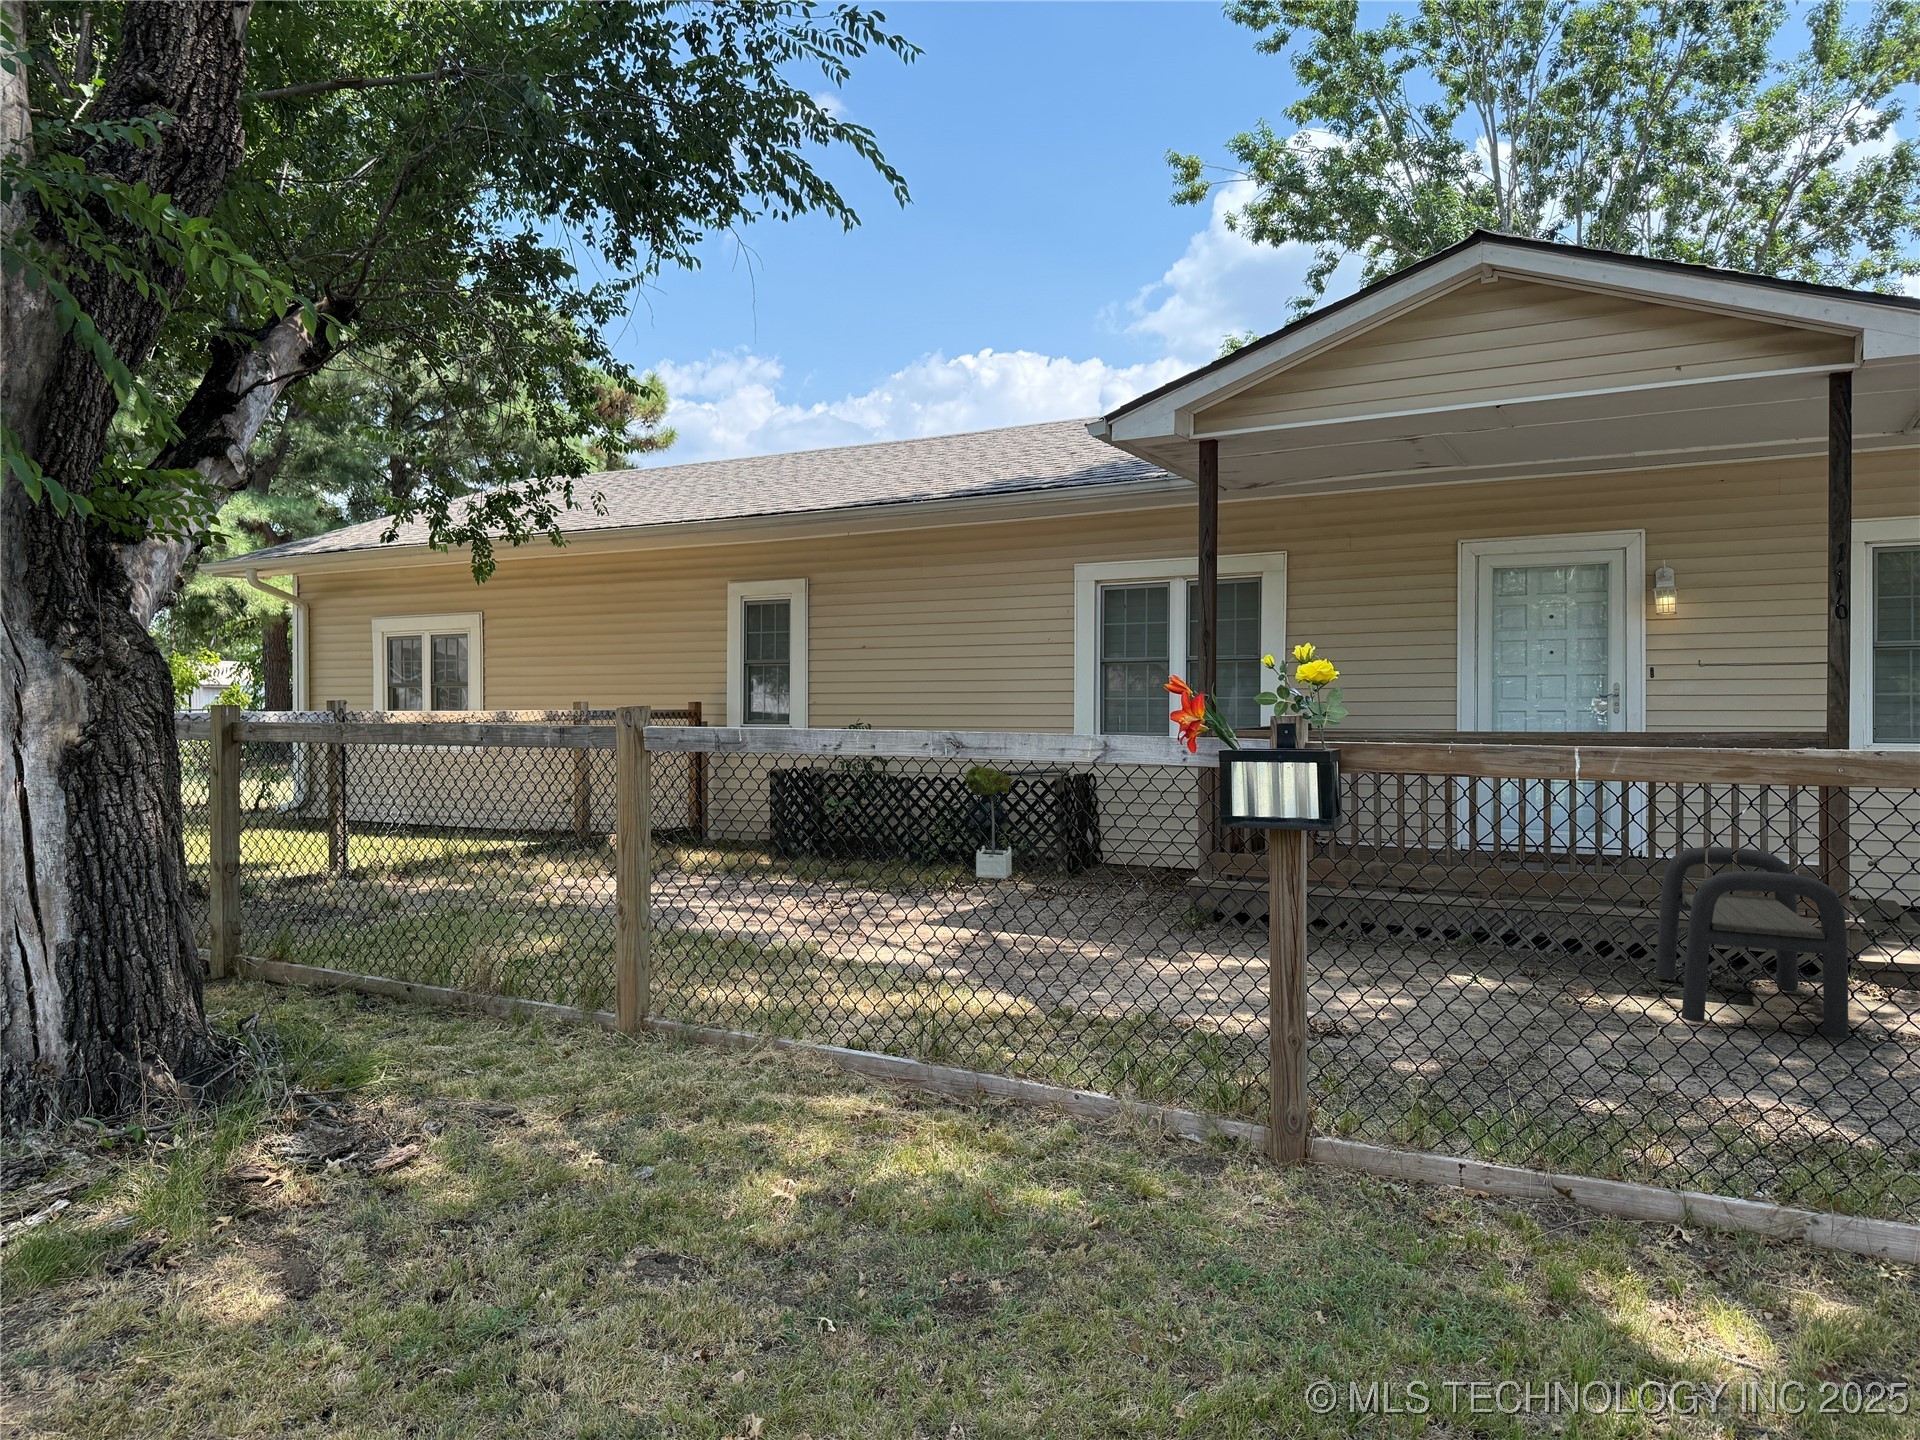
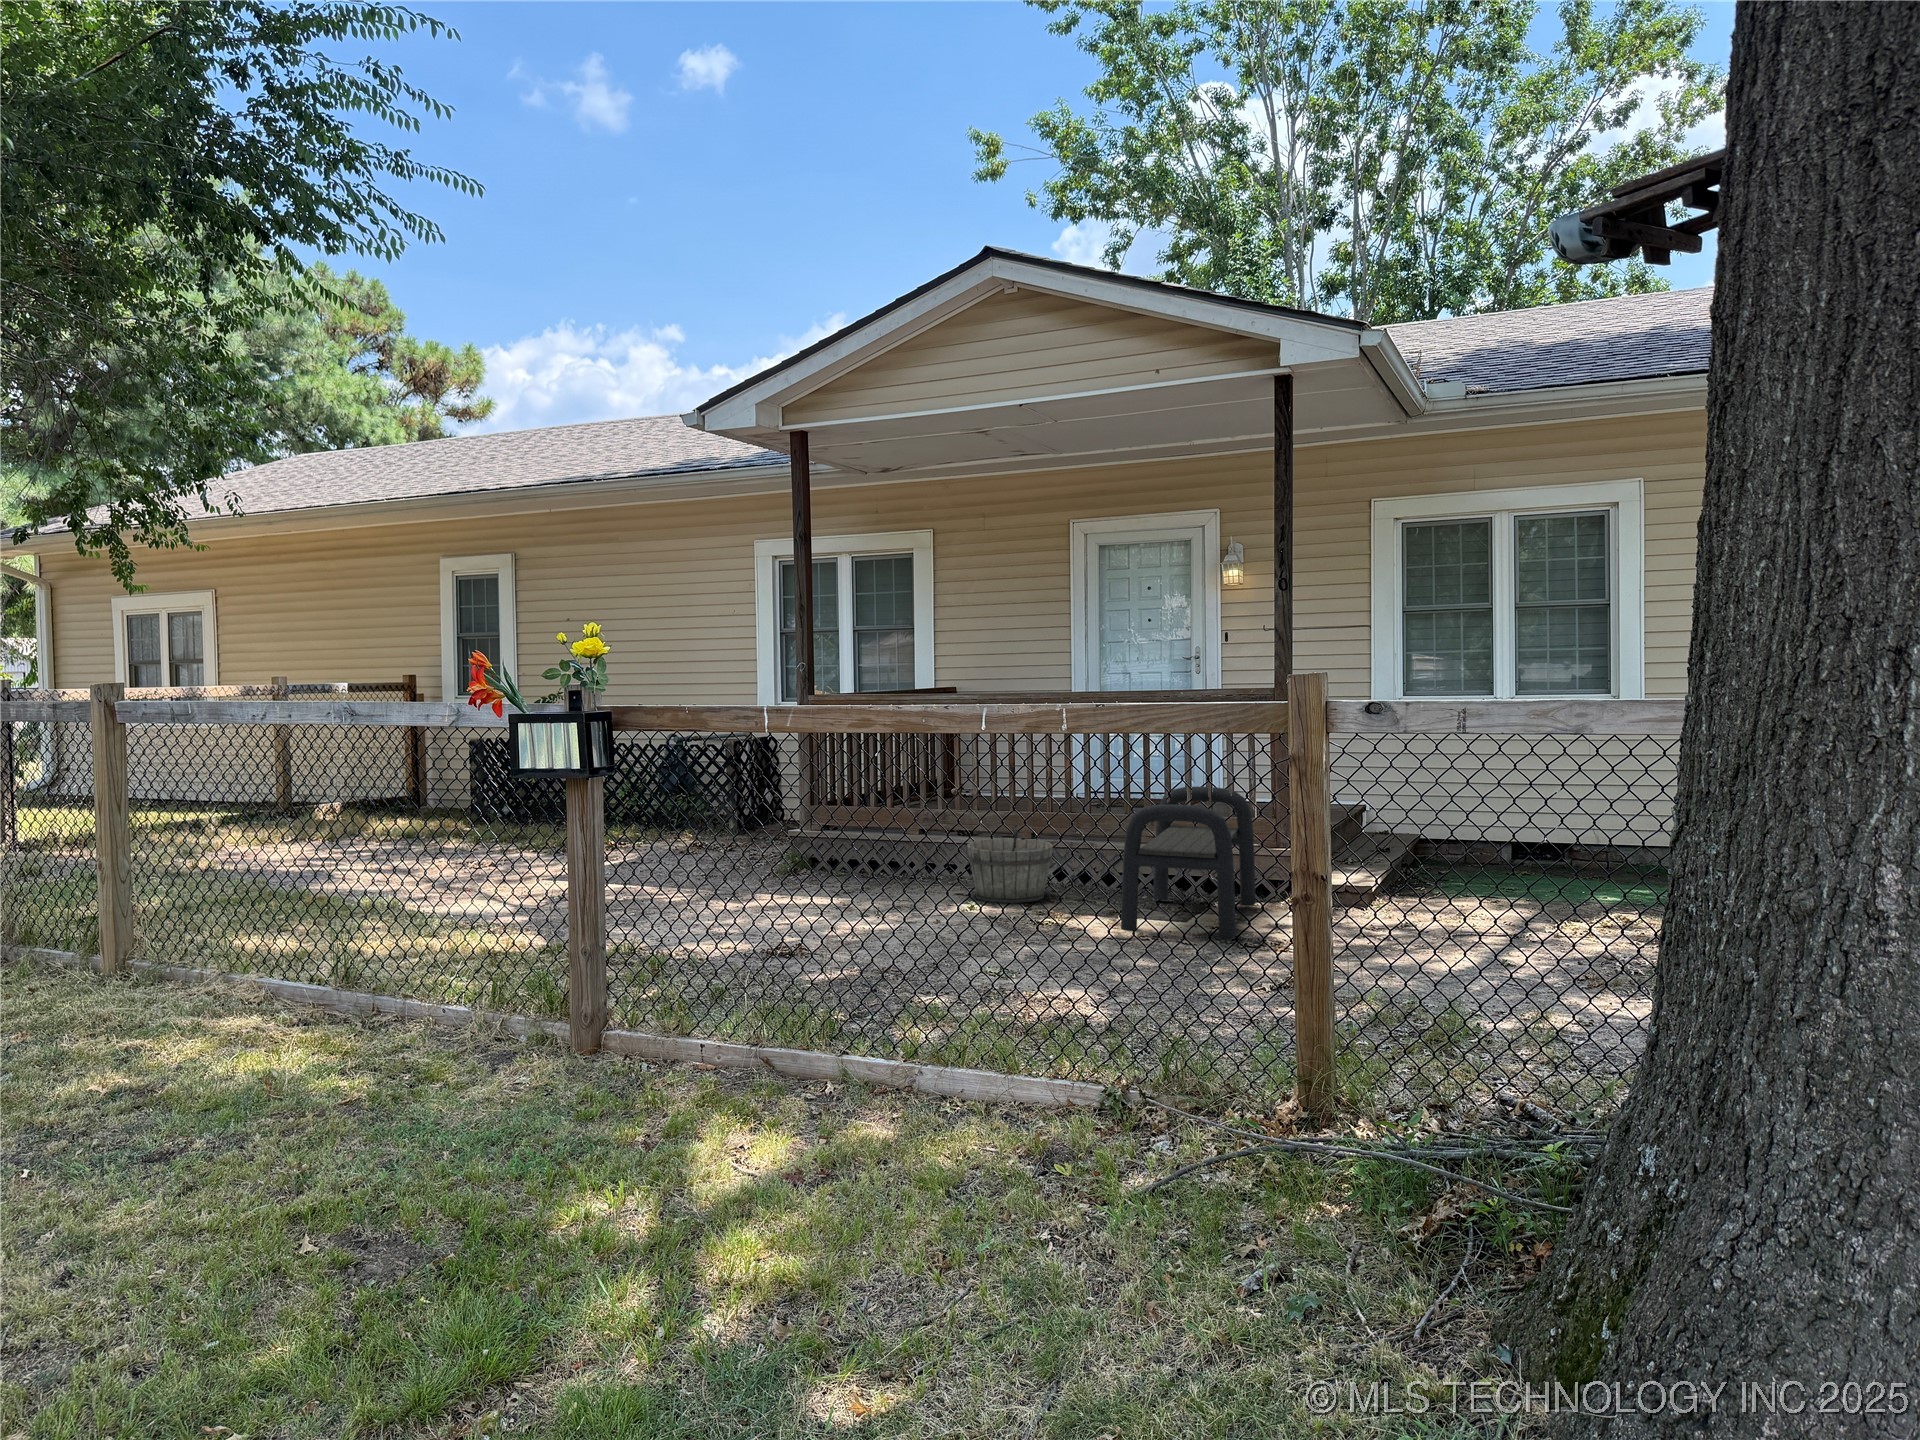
potted tree: present [965,765,1013,879] -> none [659,732,707,837]
wooden bucket: none [1422,884,1532,977] -> present [967,825,1053,903]

